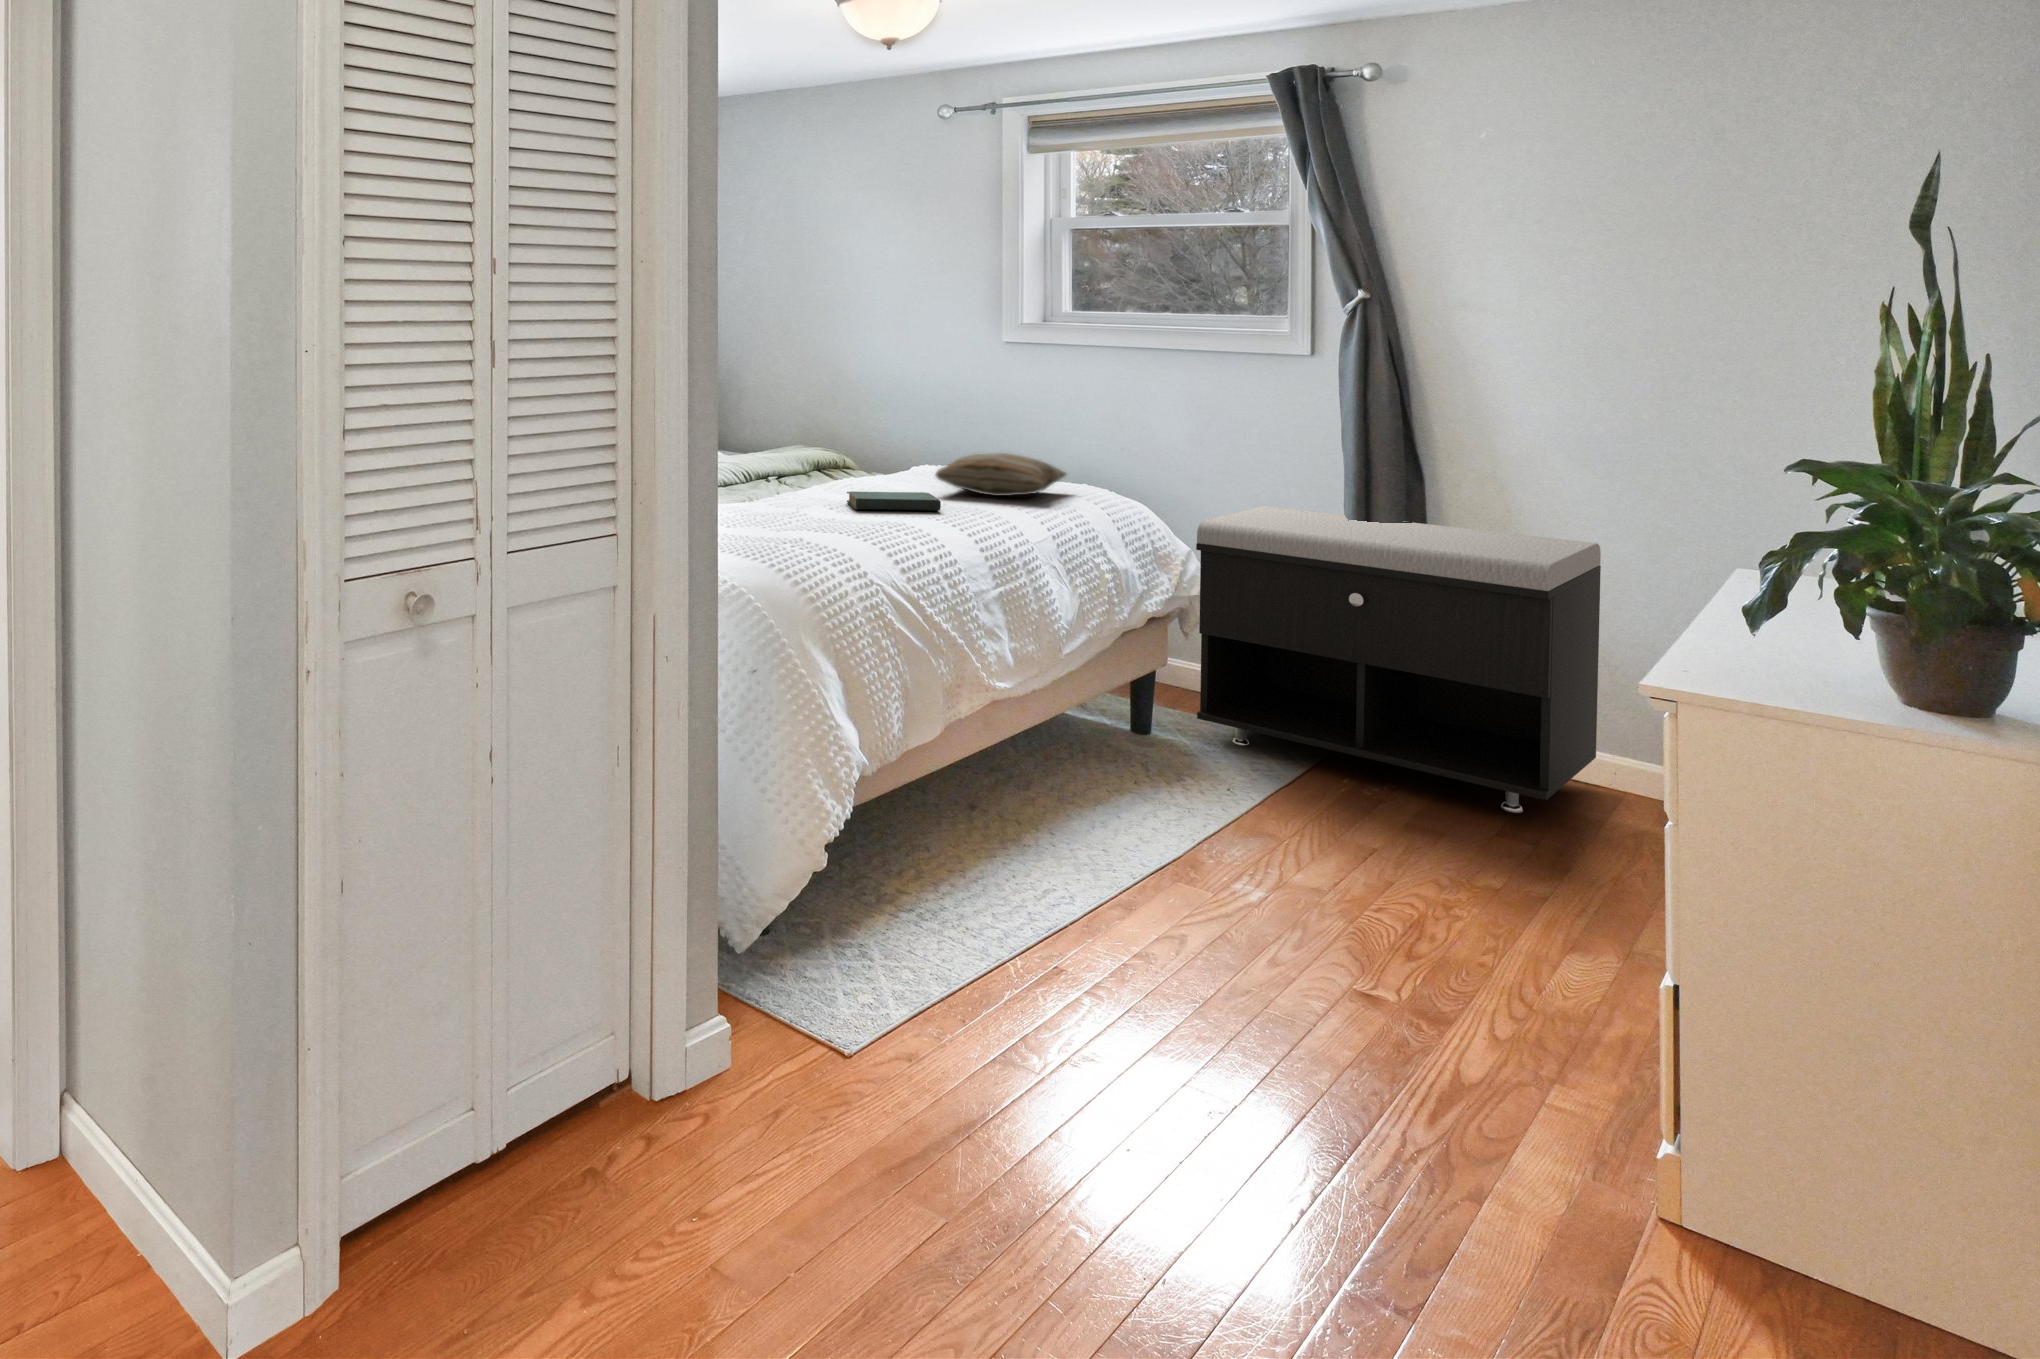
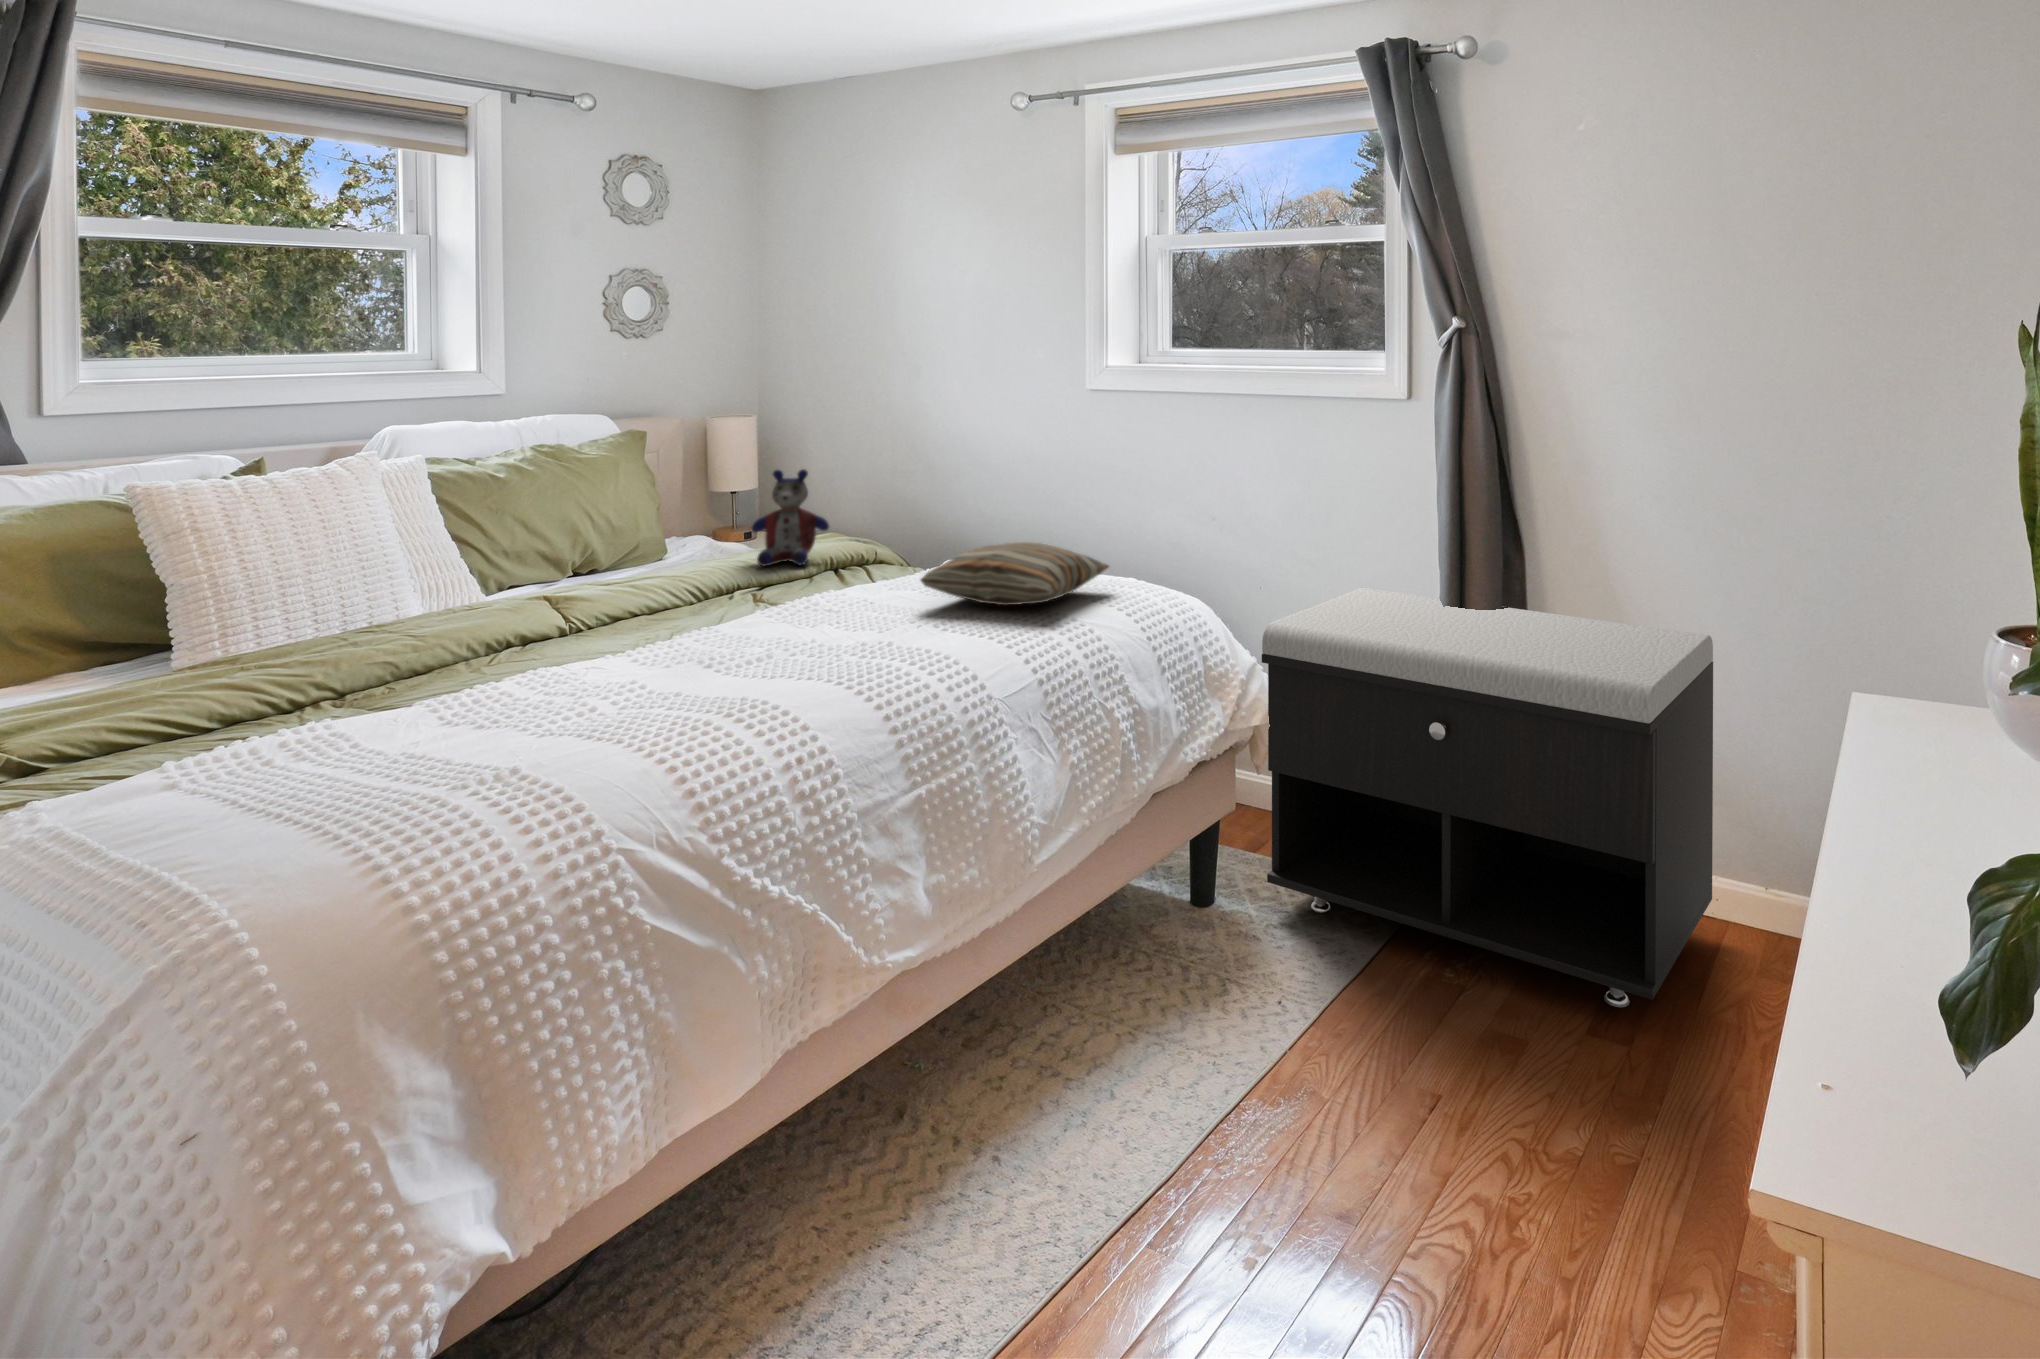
stuffed bear: none [762,400,819,471] -> present [752,469,829,566]
book: present [847,491,941,511] -> none [753,614,888,653]

